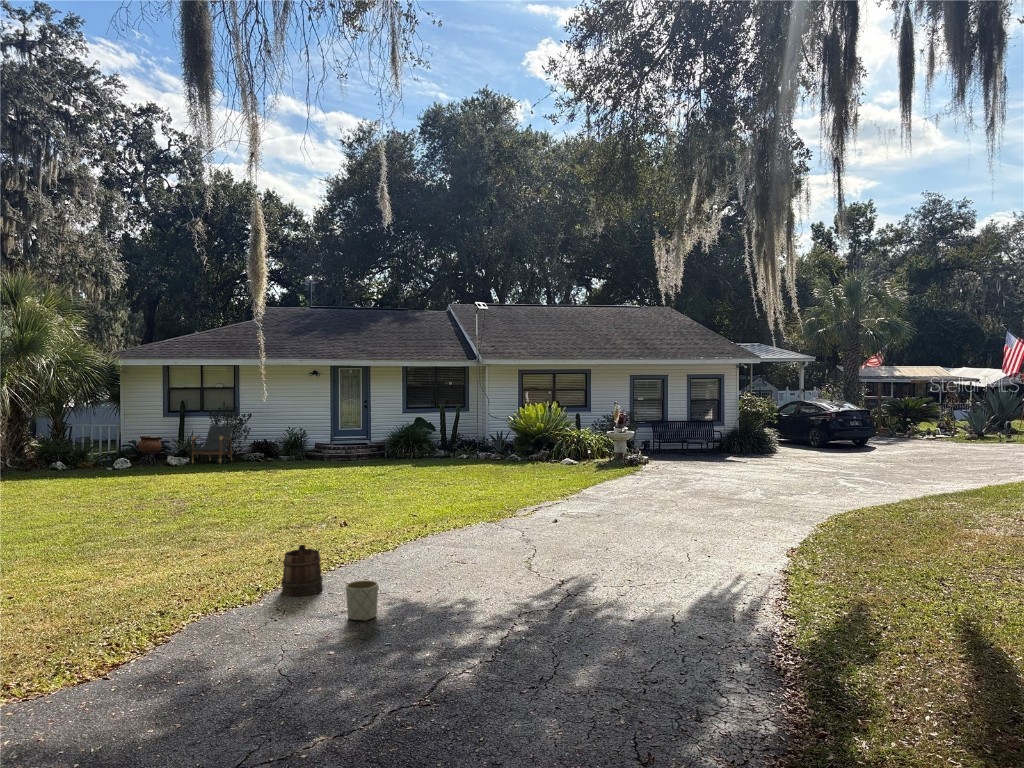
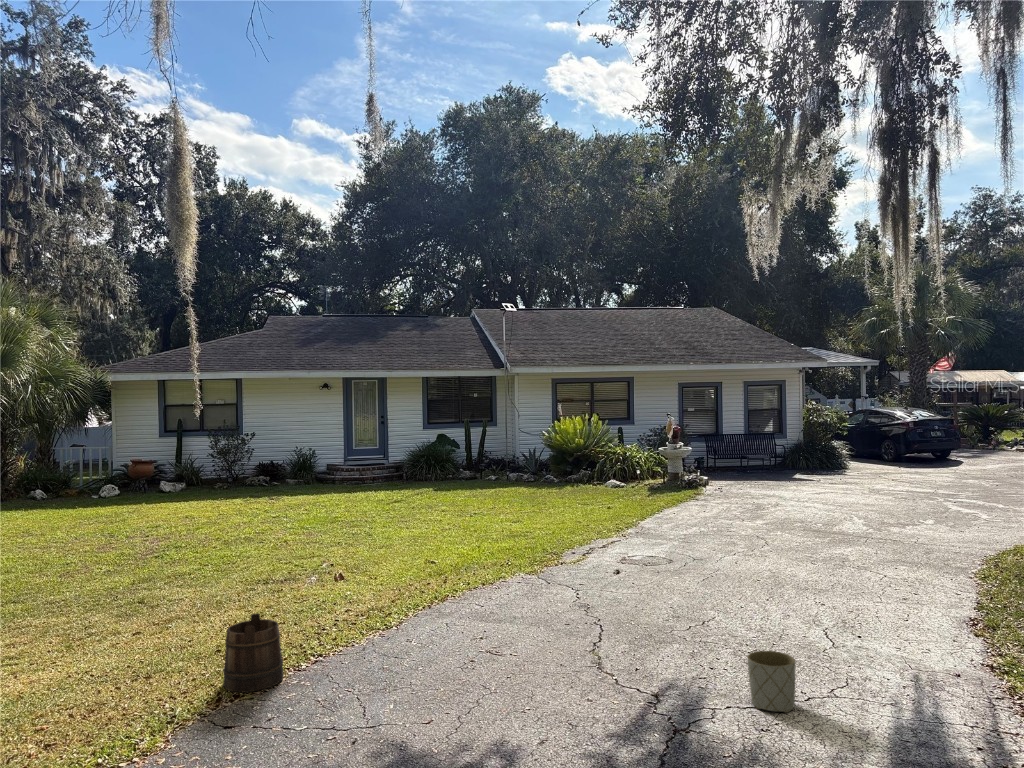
lounge chair: present [192,426,232,463] -> none [189,447,235,489]
planter: present [346,580,378,621] -> present [747,651,796,713]

